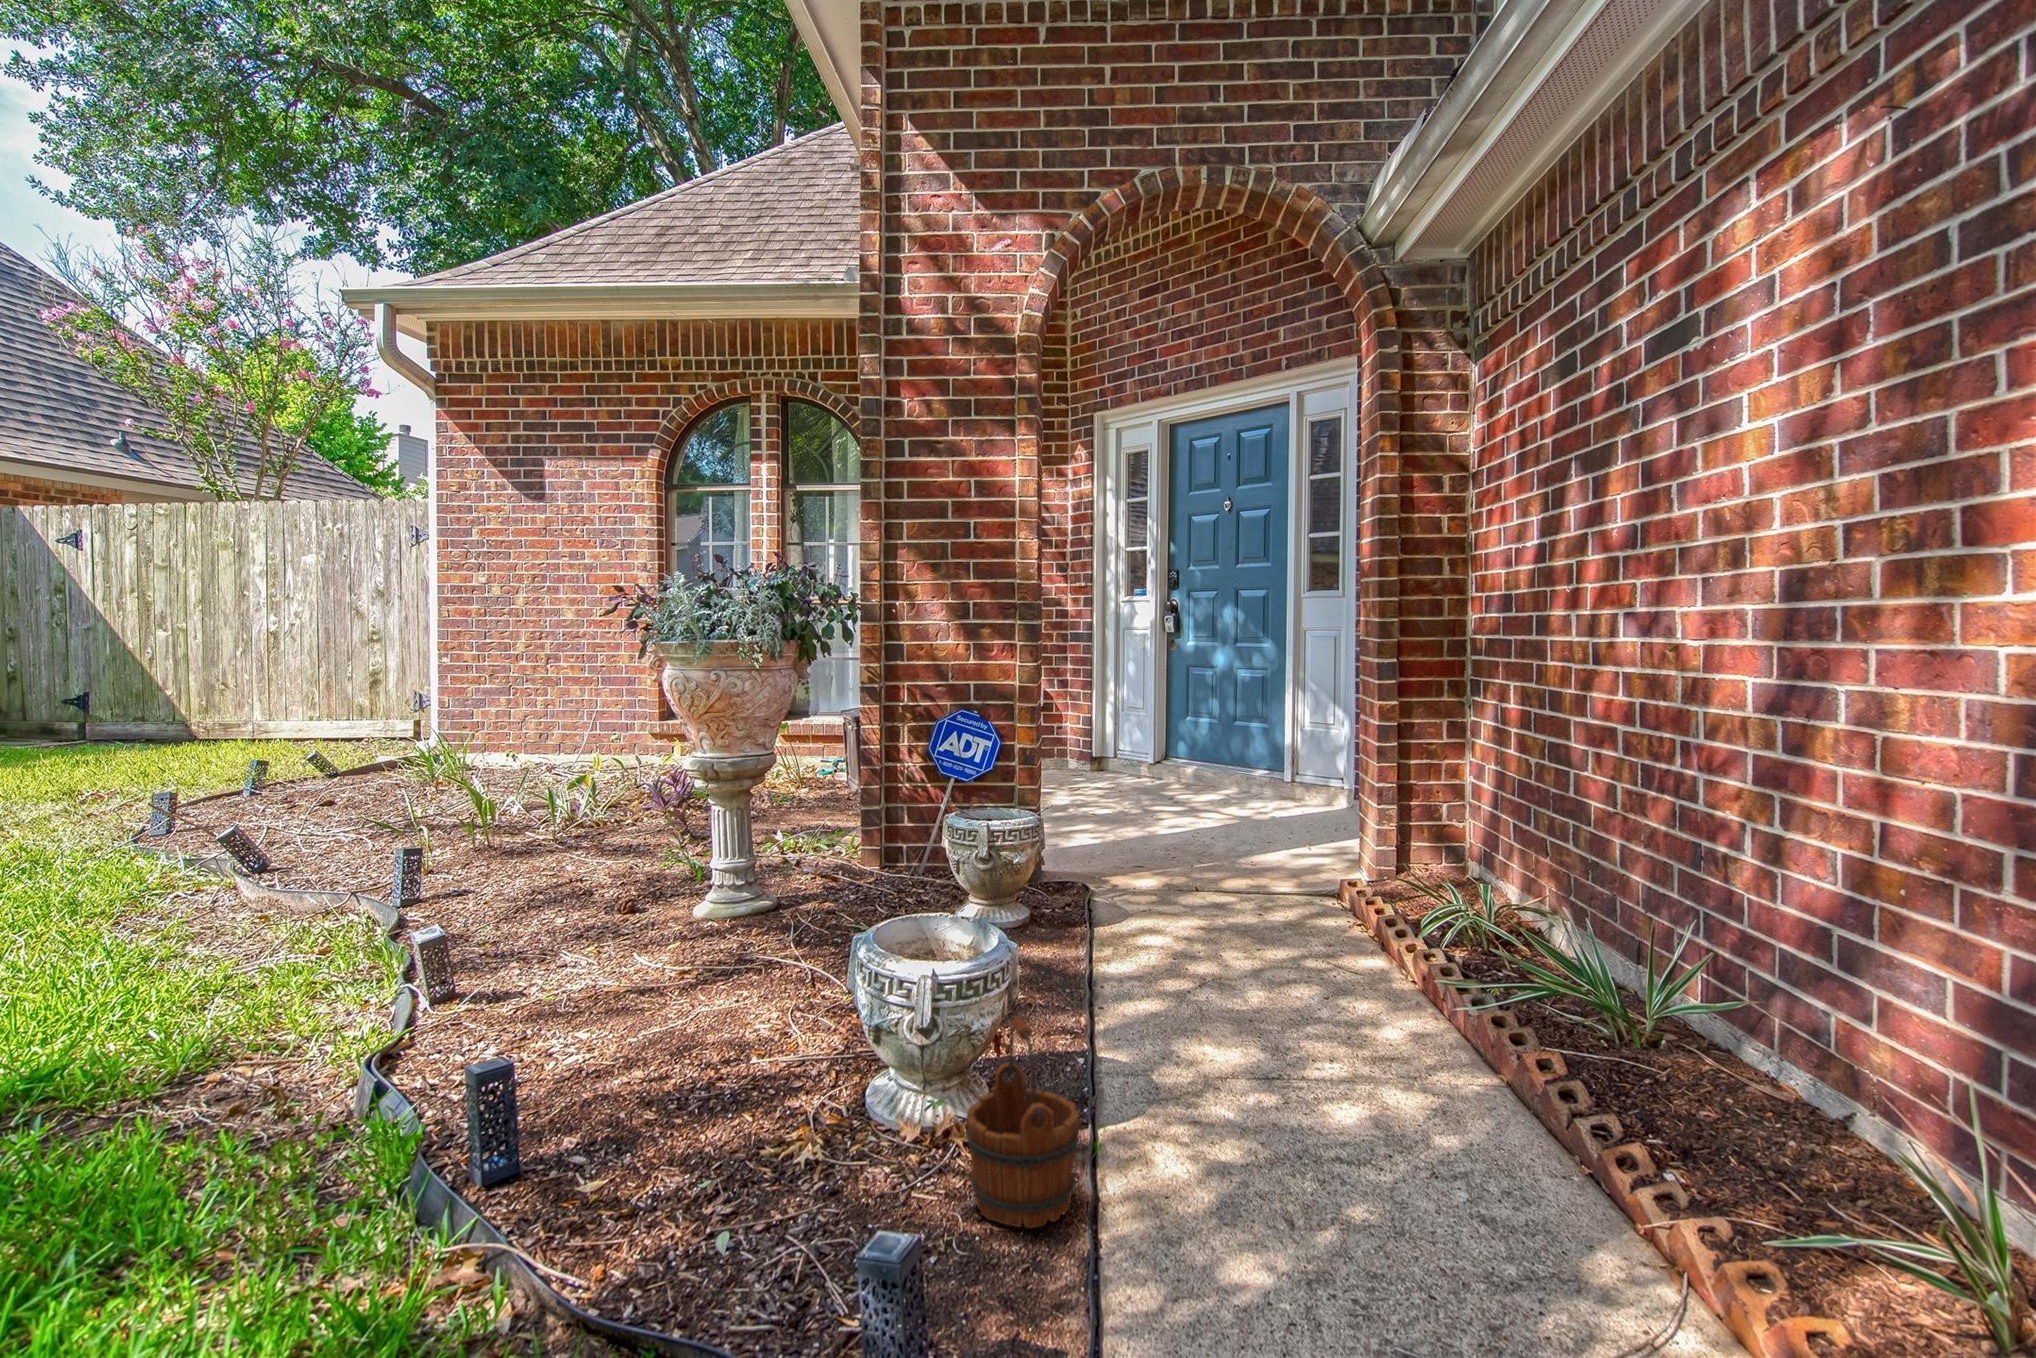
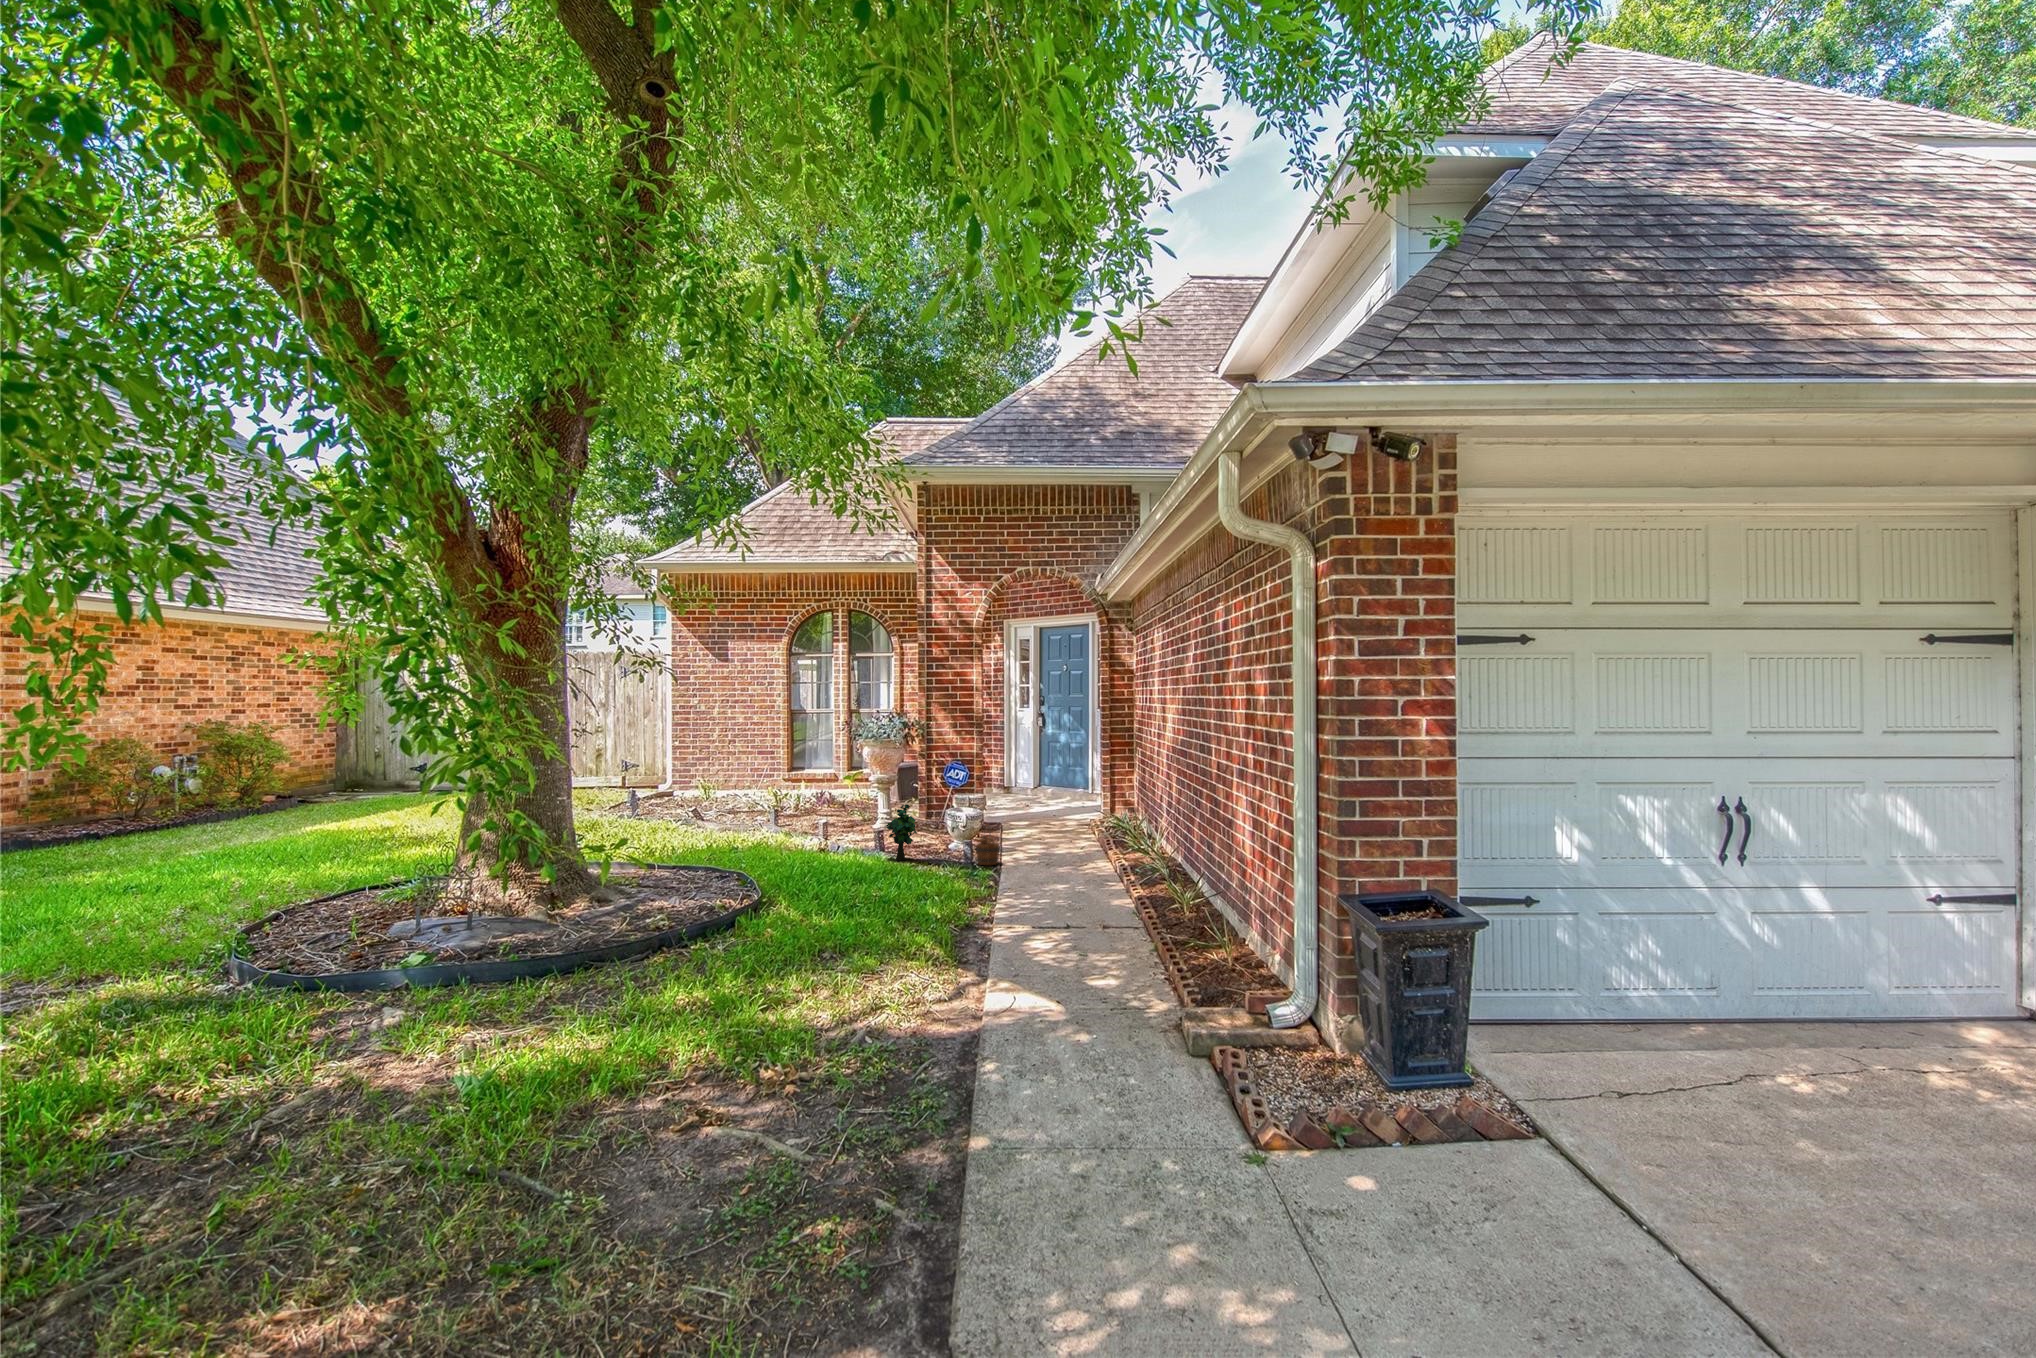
decorative plant: none [583,904,732,1149] -> present [885,804,917,861]

